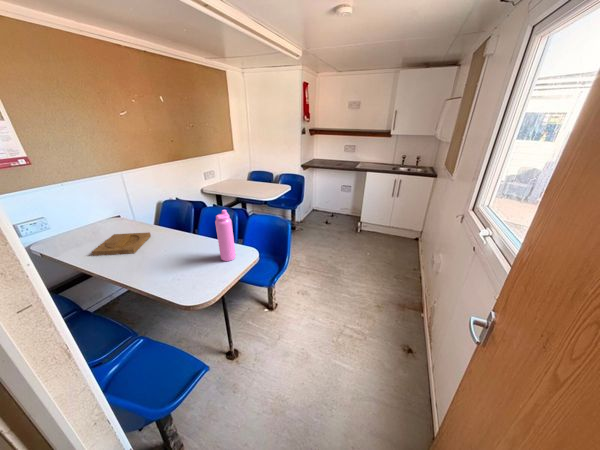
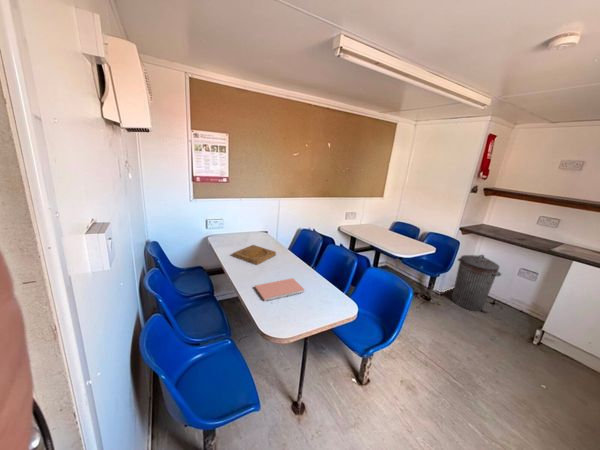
trash can: none [306,183,334,226] -> present [452,255,501,311]
water bottle: present [215,210,236,261] -> none [317,251,338,305]
notebook: none [148,250,205,283] -> present [255,278,304,301]

